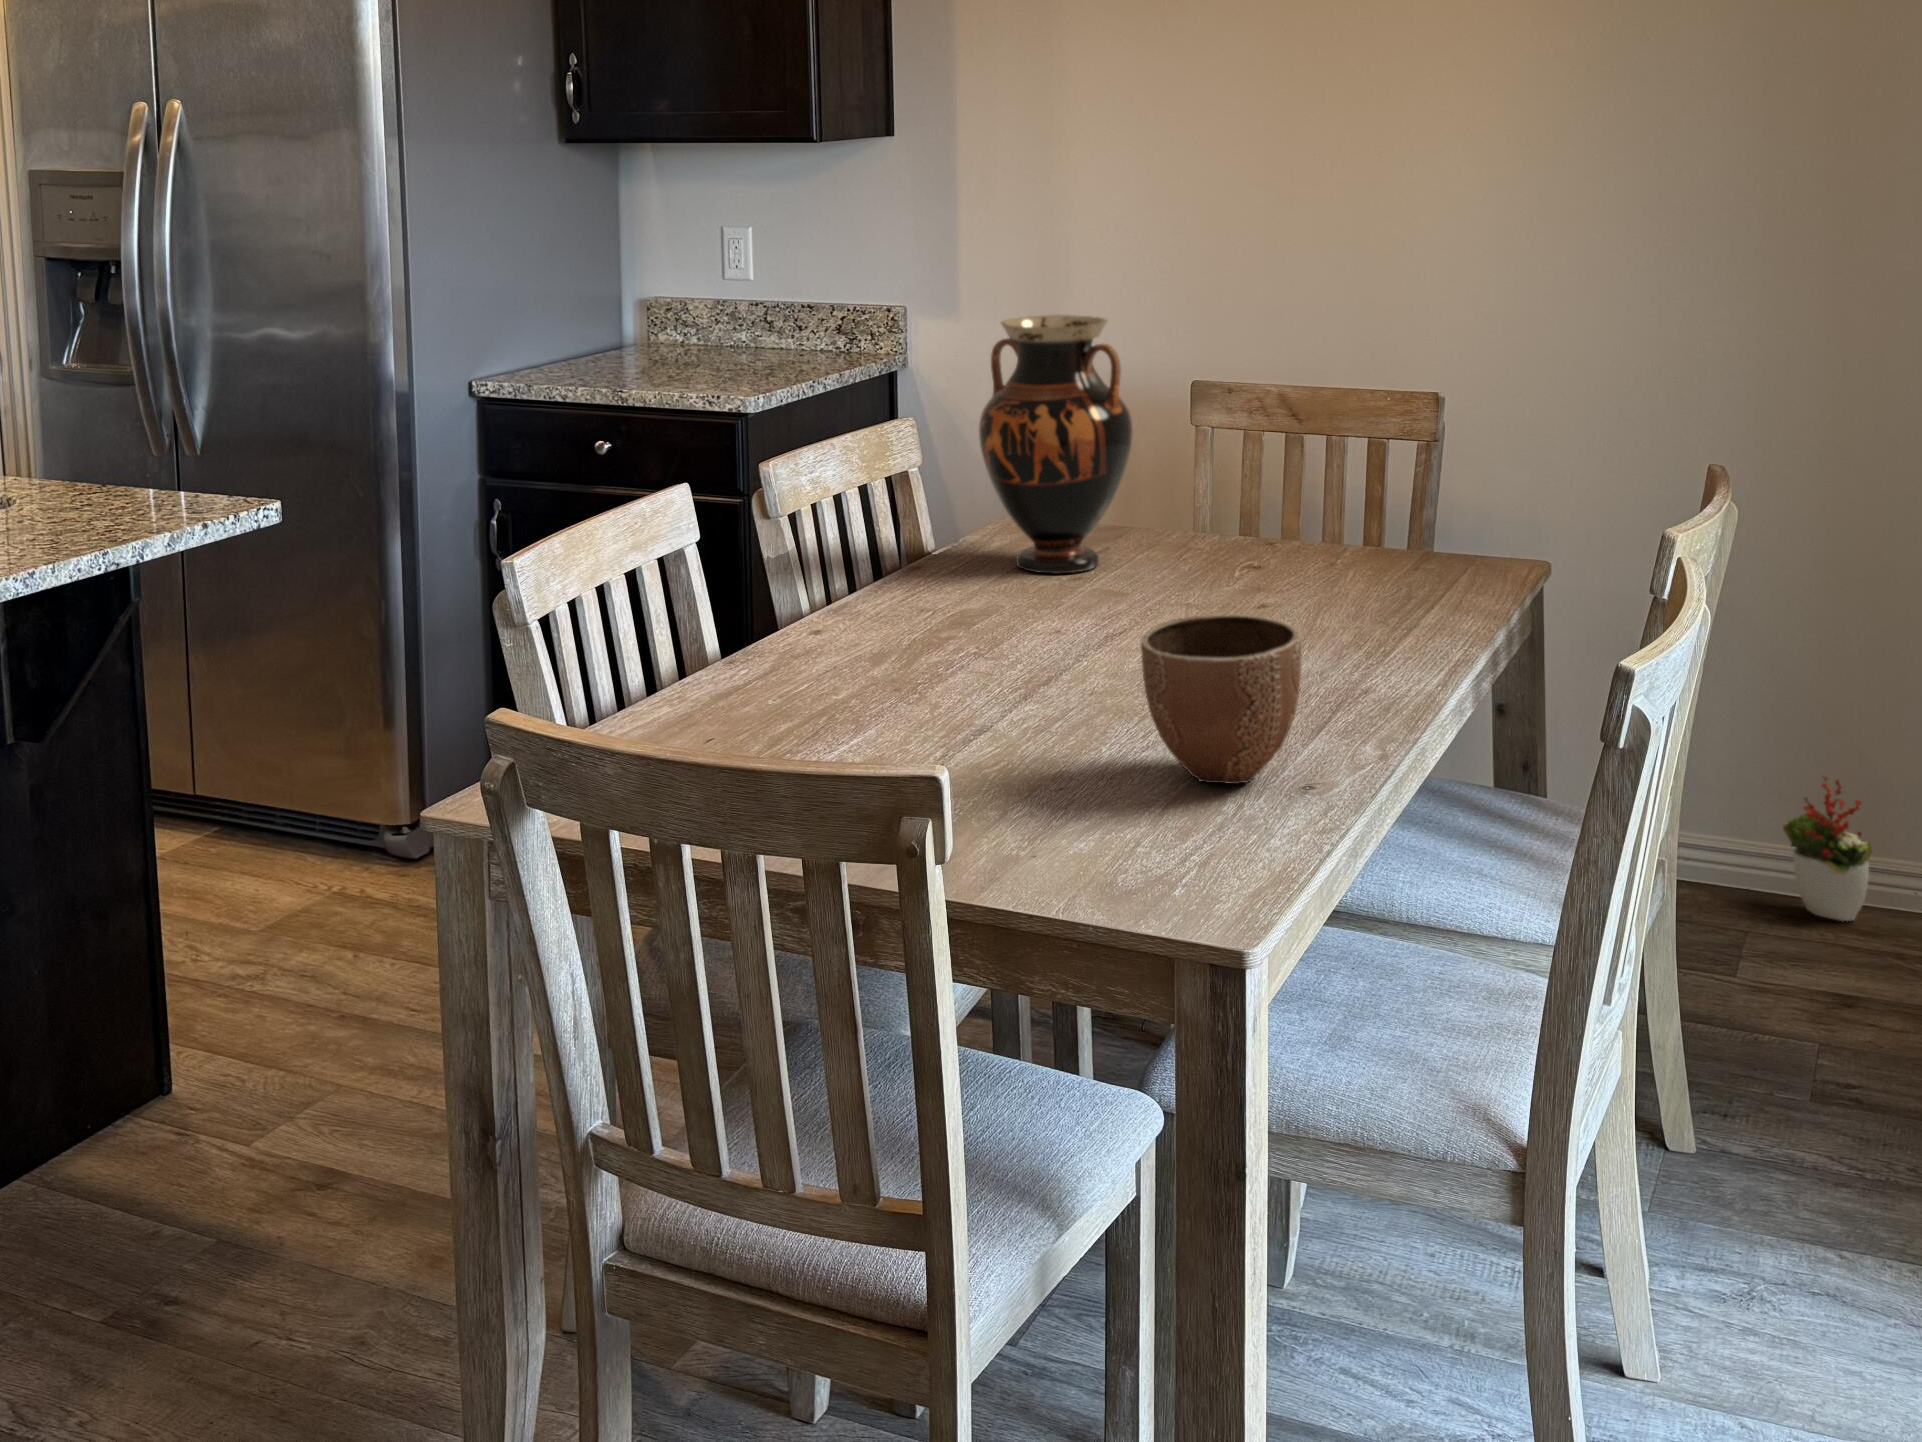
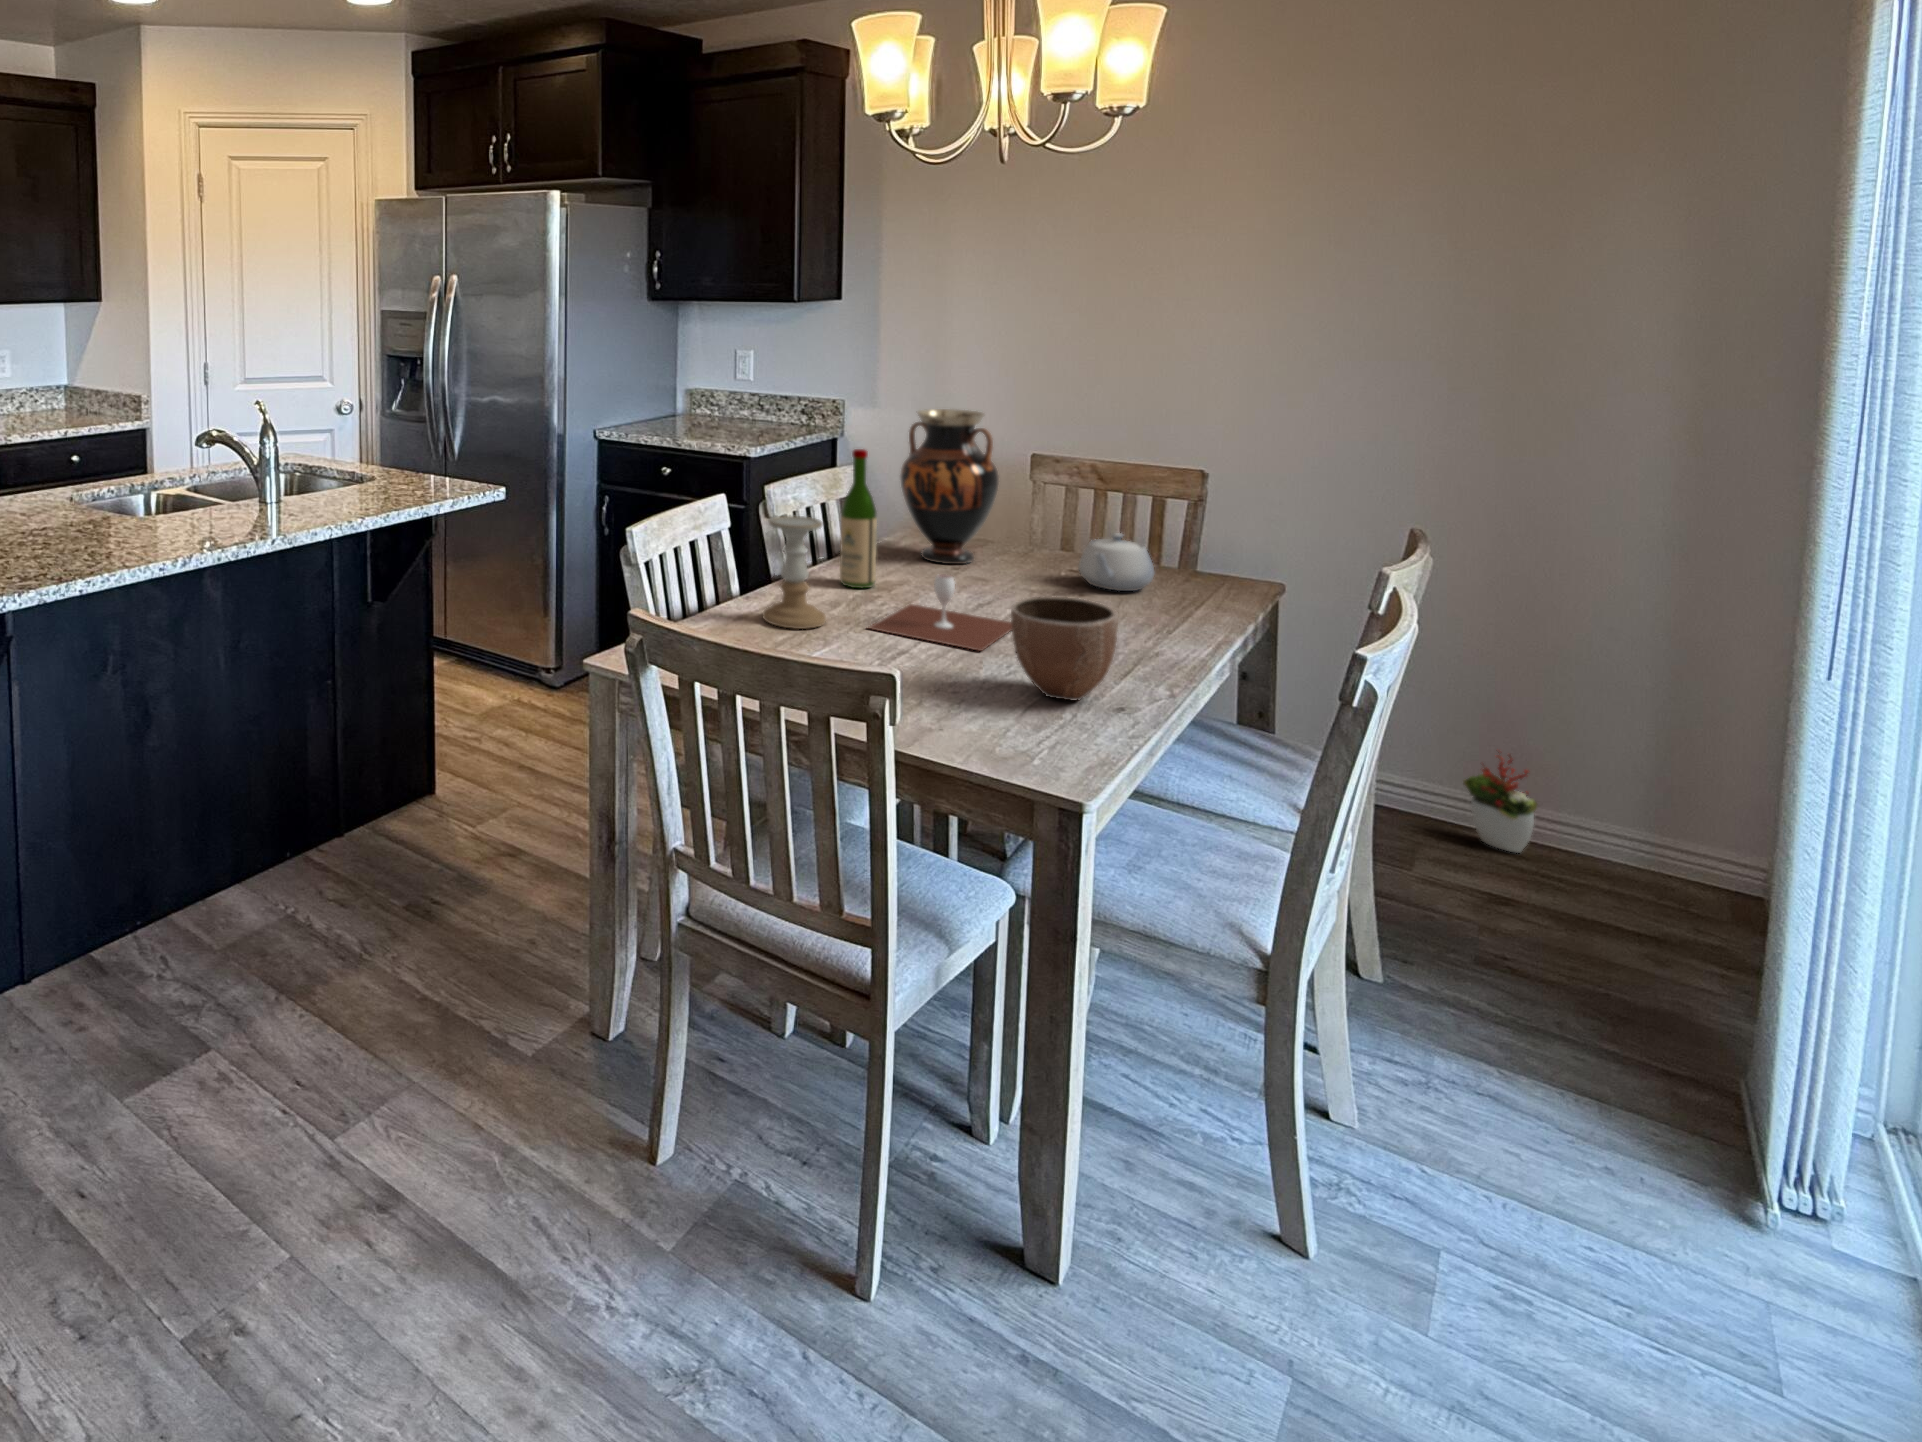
wine bottle: none [879,390,940,628] -> present [840,449,877,588]
teapot: none [1254,502,1364,594] -> present [1078,533,1155,591]
candle holder: none [745,512,854,710] -> present [763,515,826,629]
wine glass: none [920,593,1166,716] -> present [869,574,1012,651]

